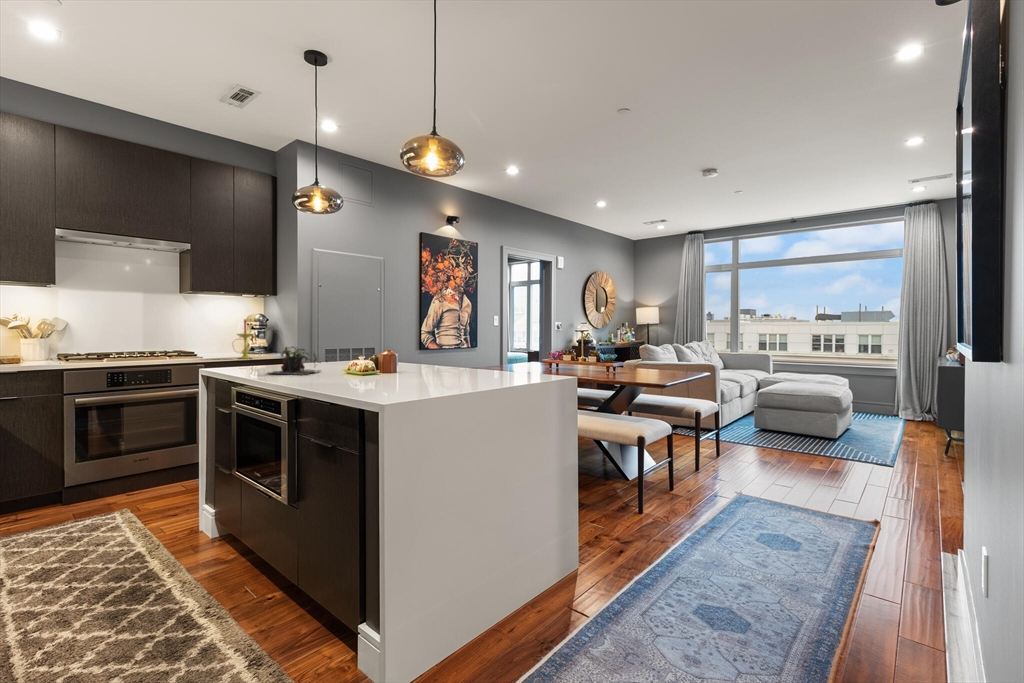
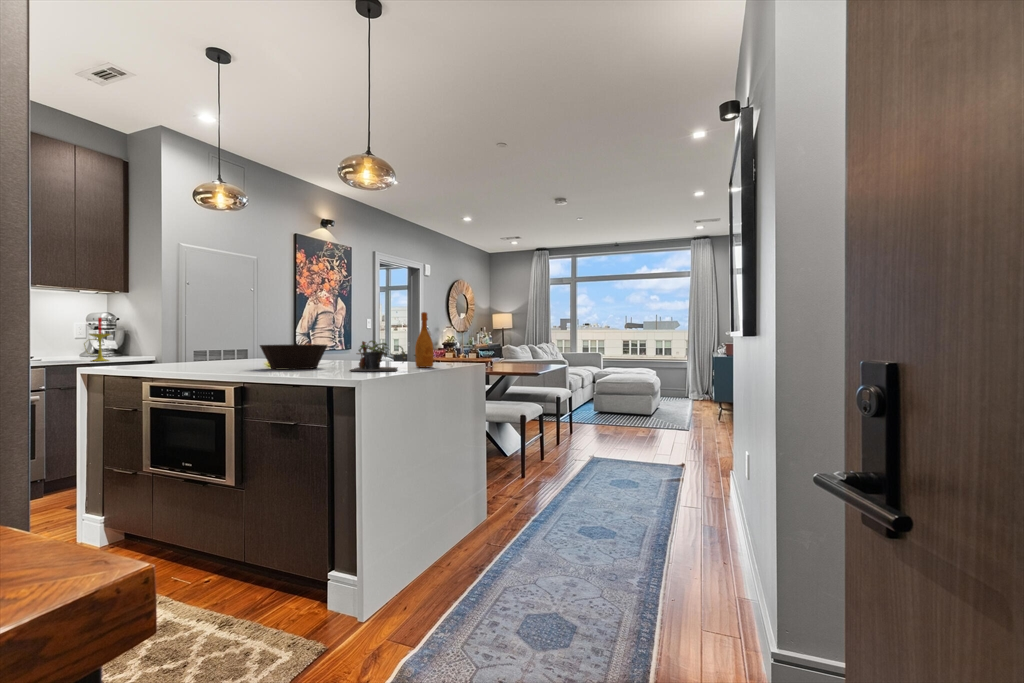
wine bottle: none [495,318,516,383] -> present [415,312,434,368]
plant: present [268,347,327,375] -> present [350,341,417,371]
bowl: none [333,352,404,381] -> present [260,344,327,369]

